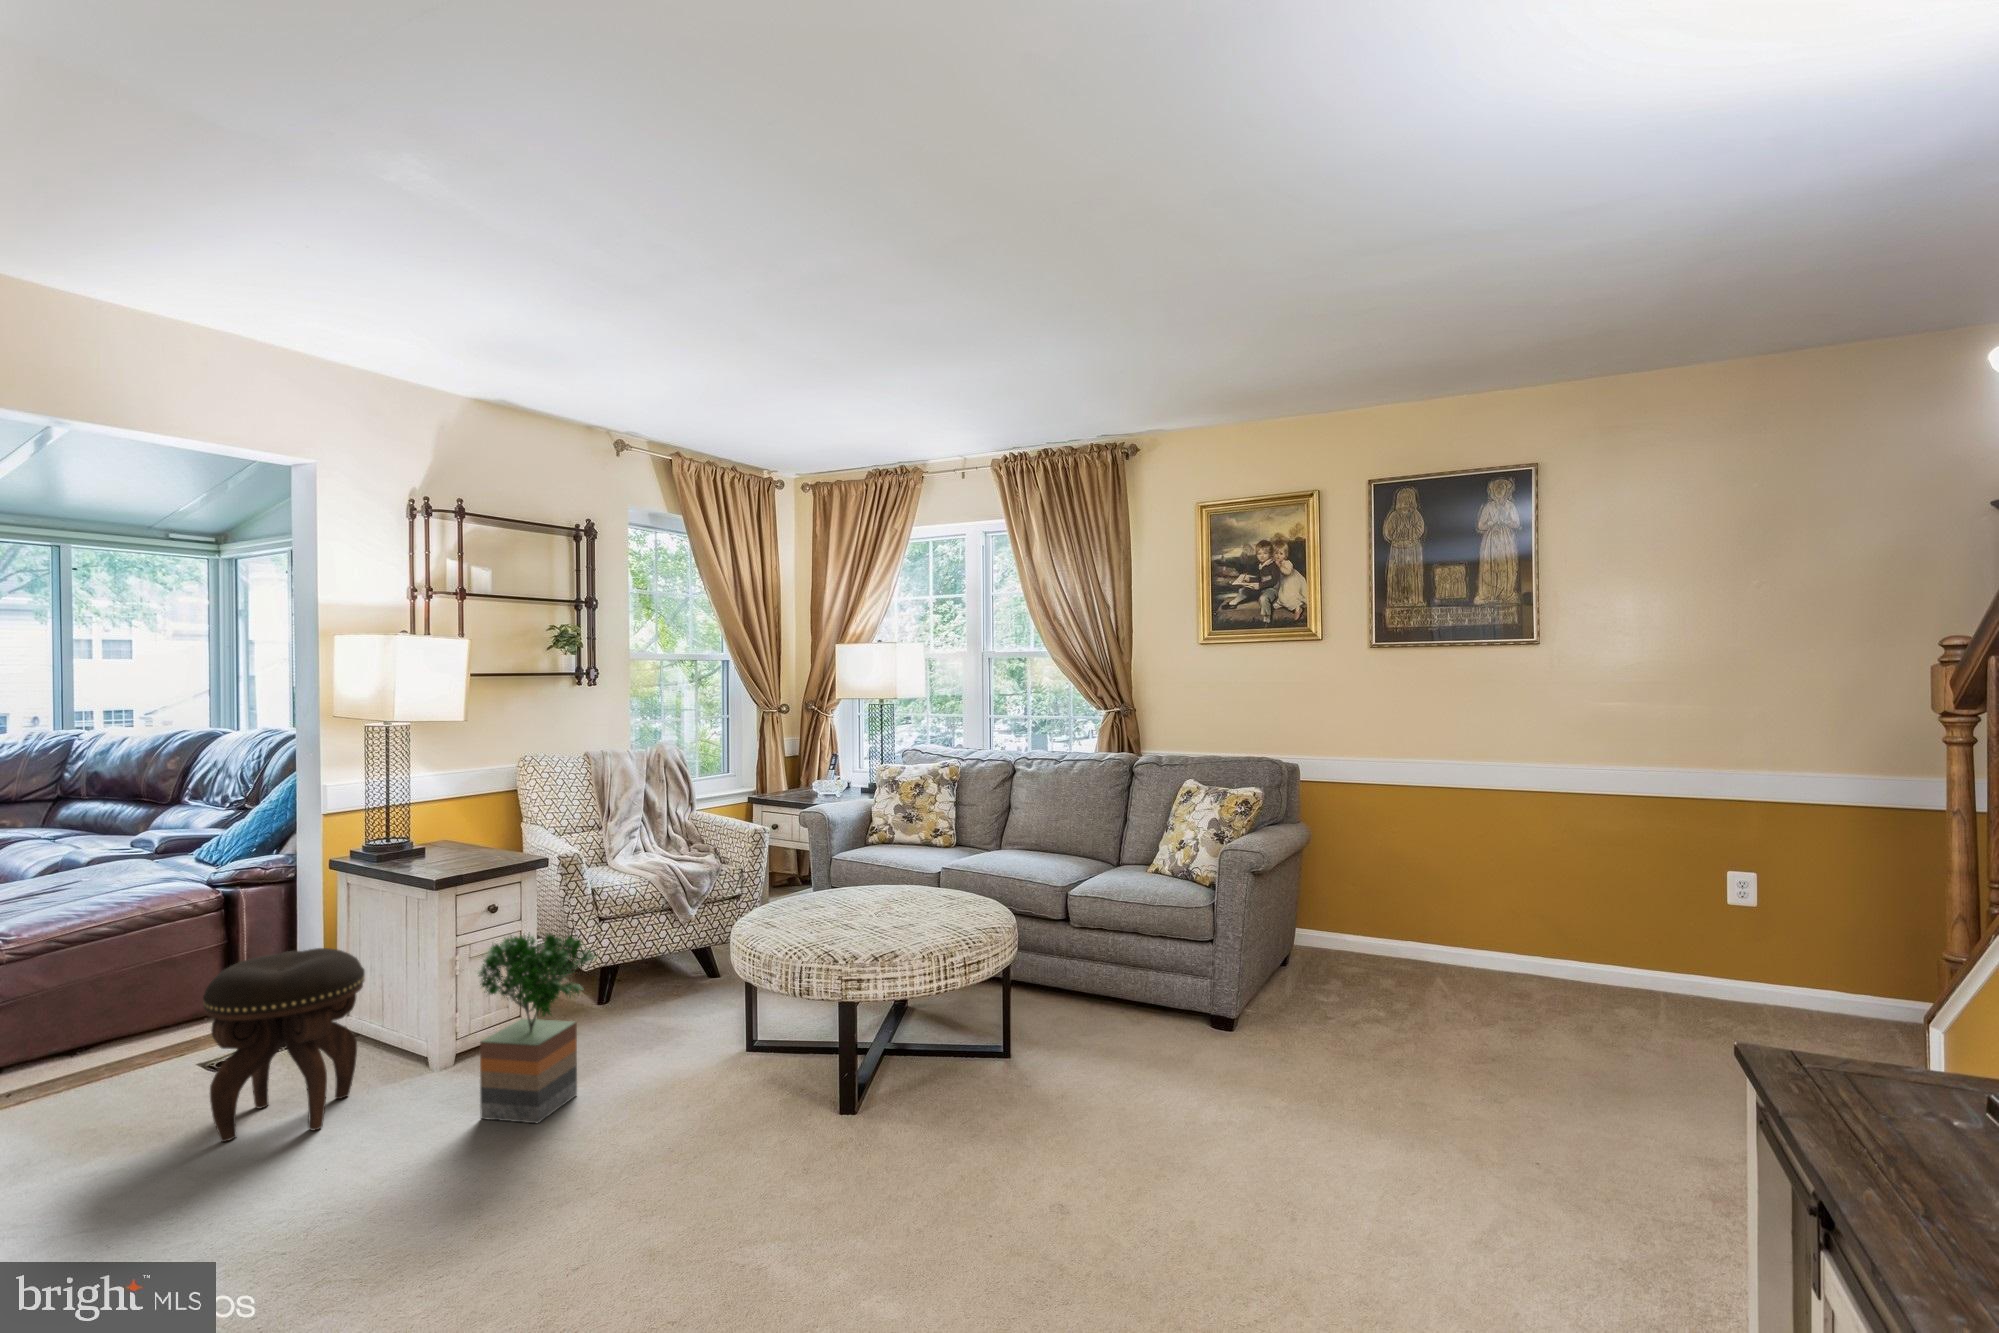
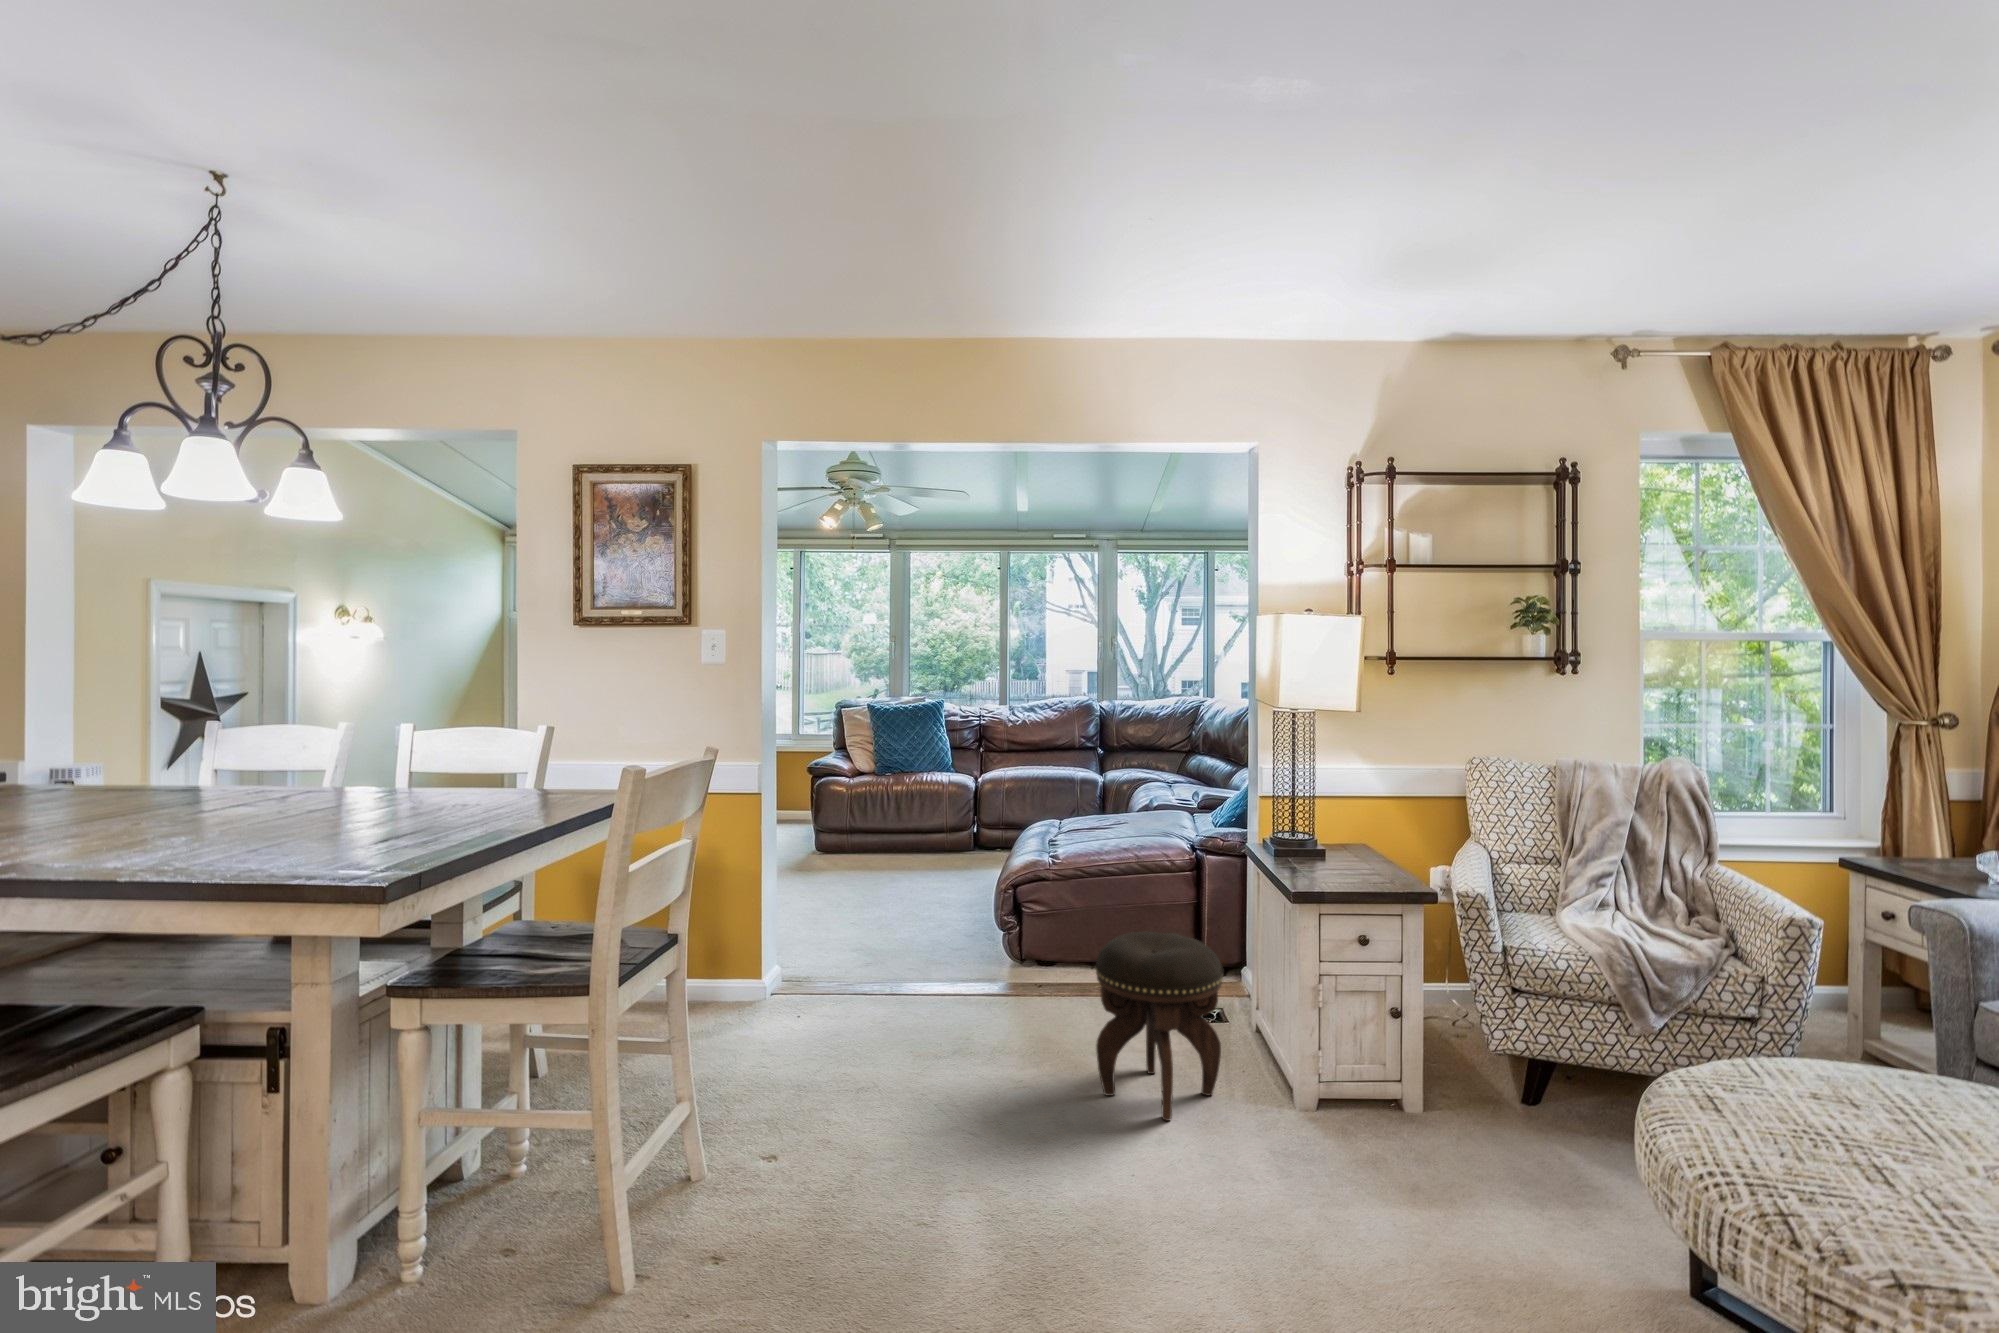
potted tree: present [478,934,594,1123] -> none [1279,987,1439,1235]

